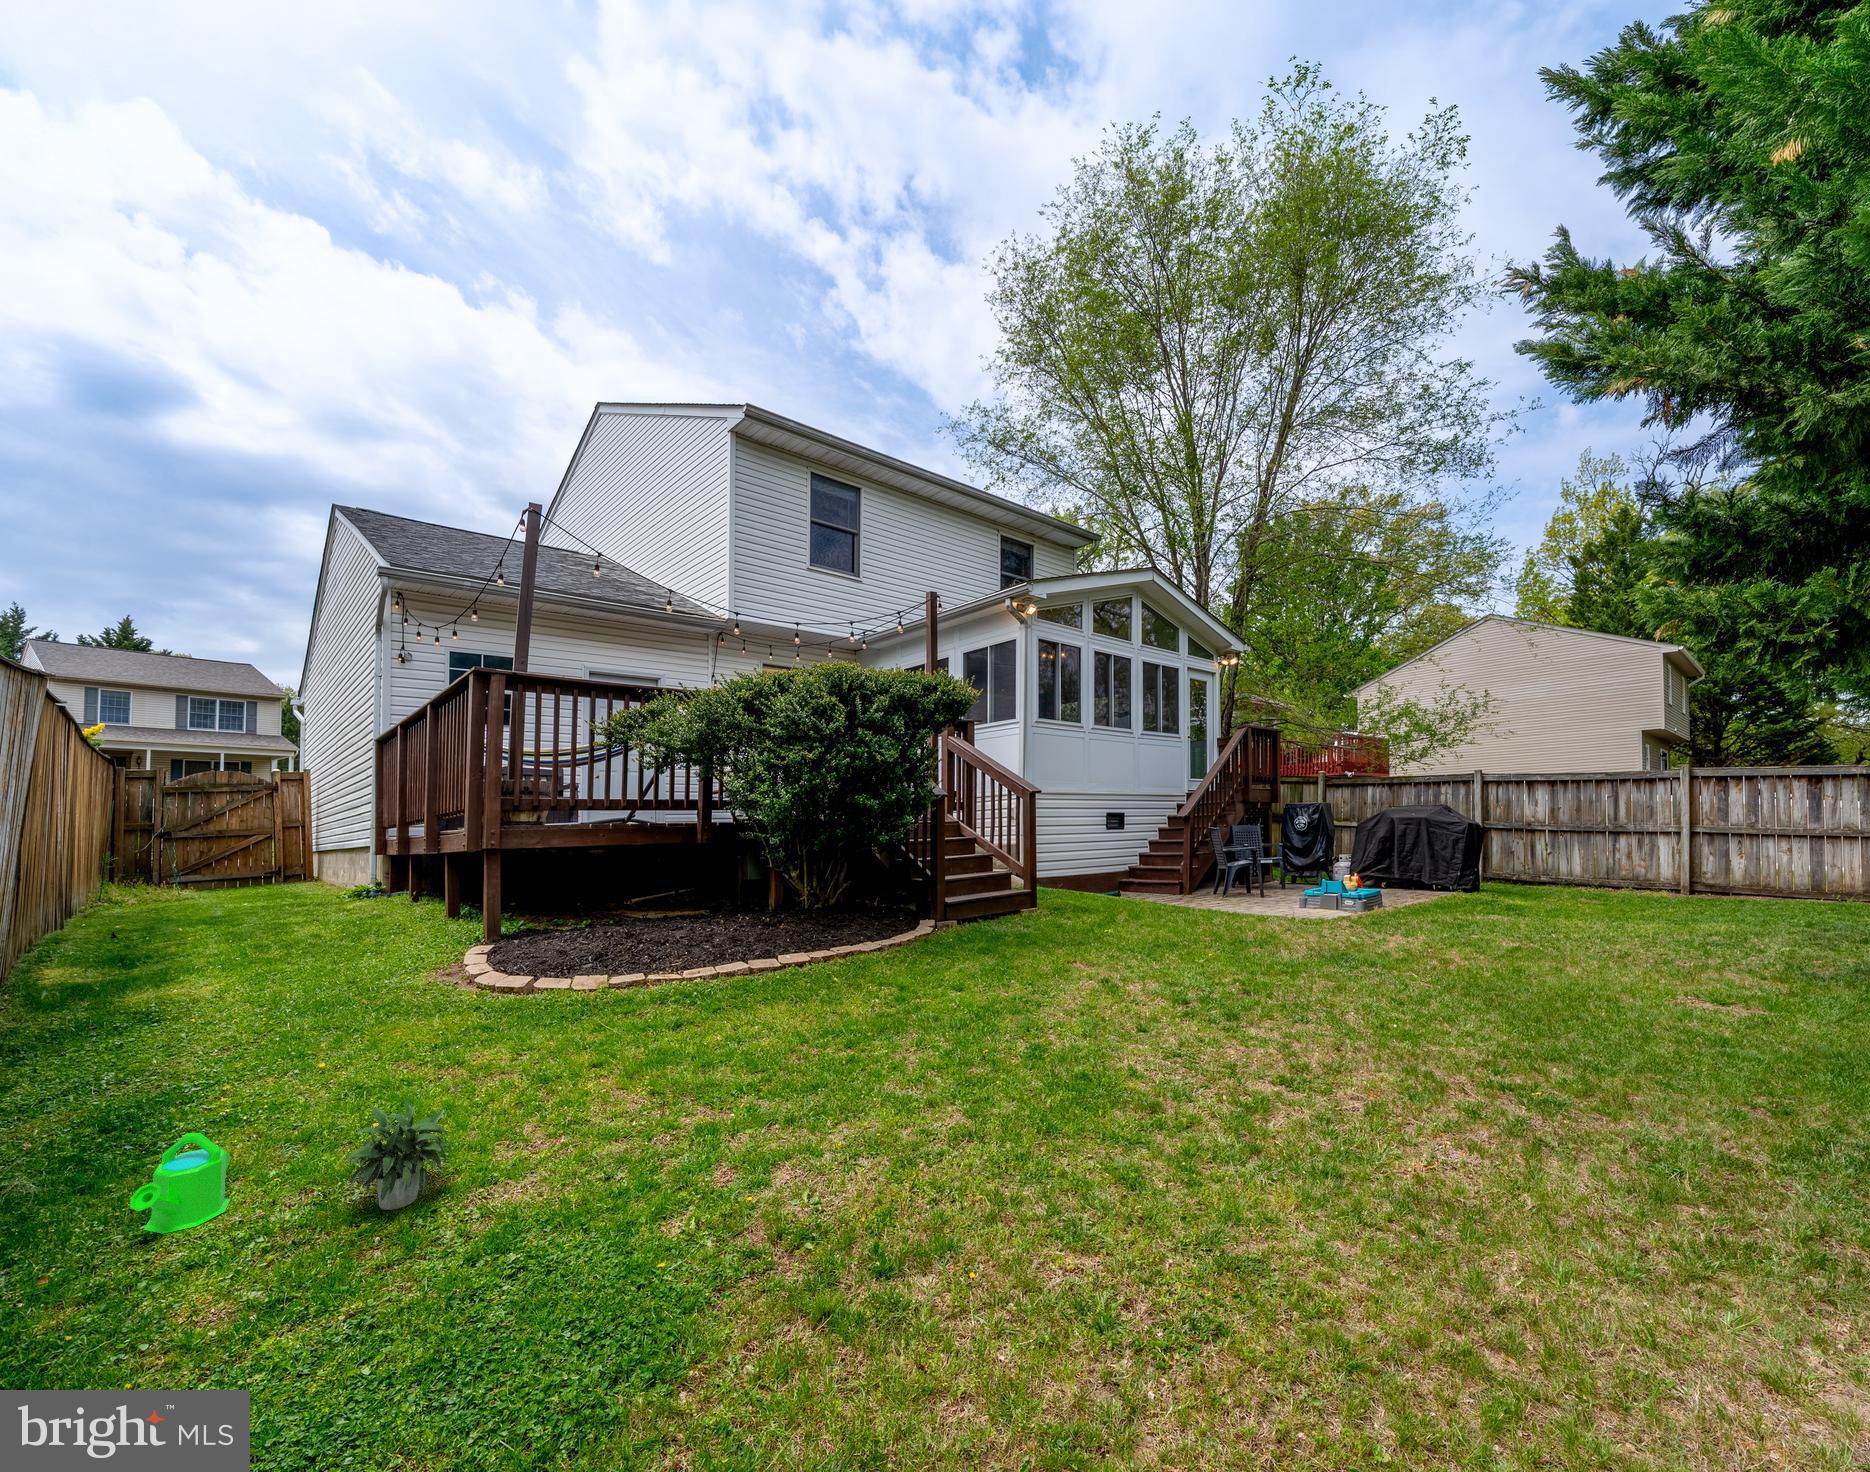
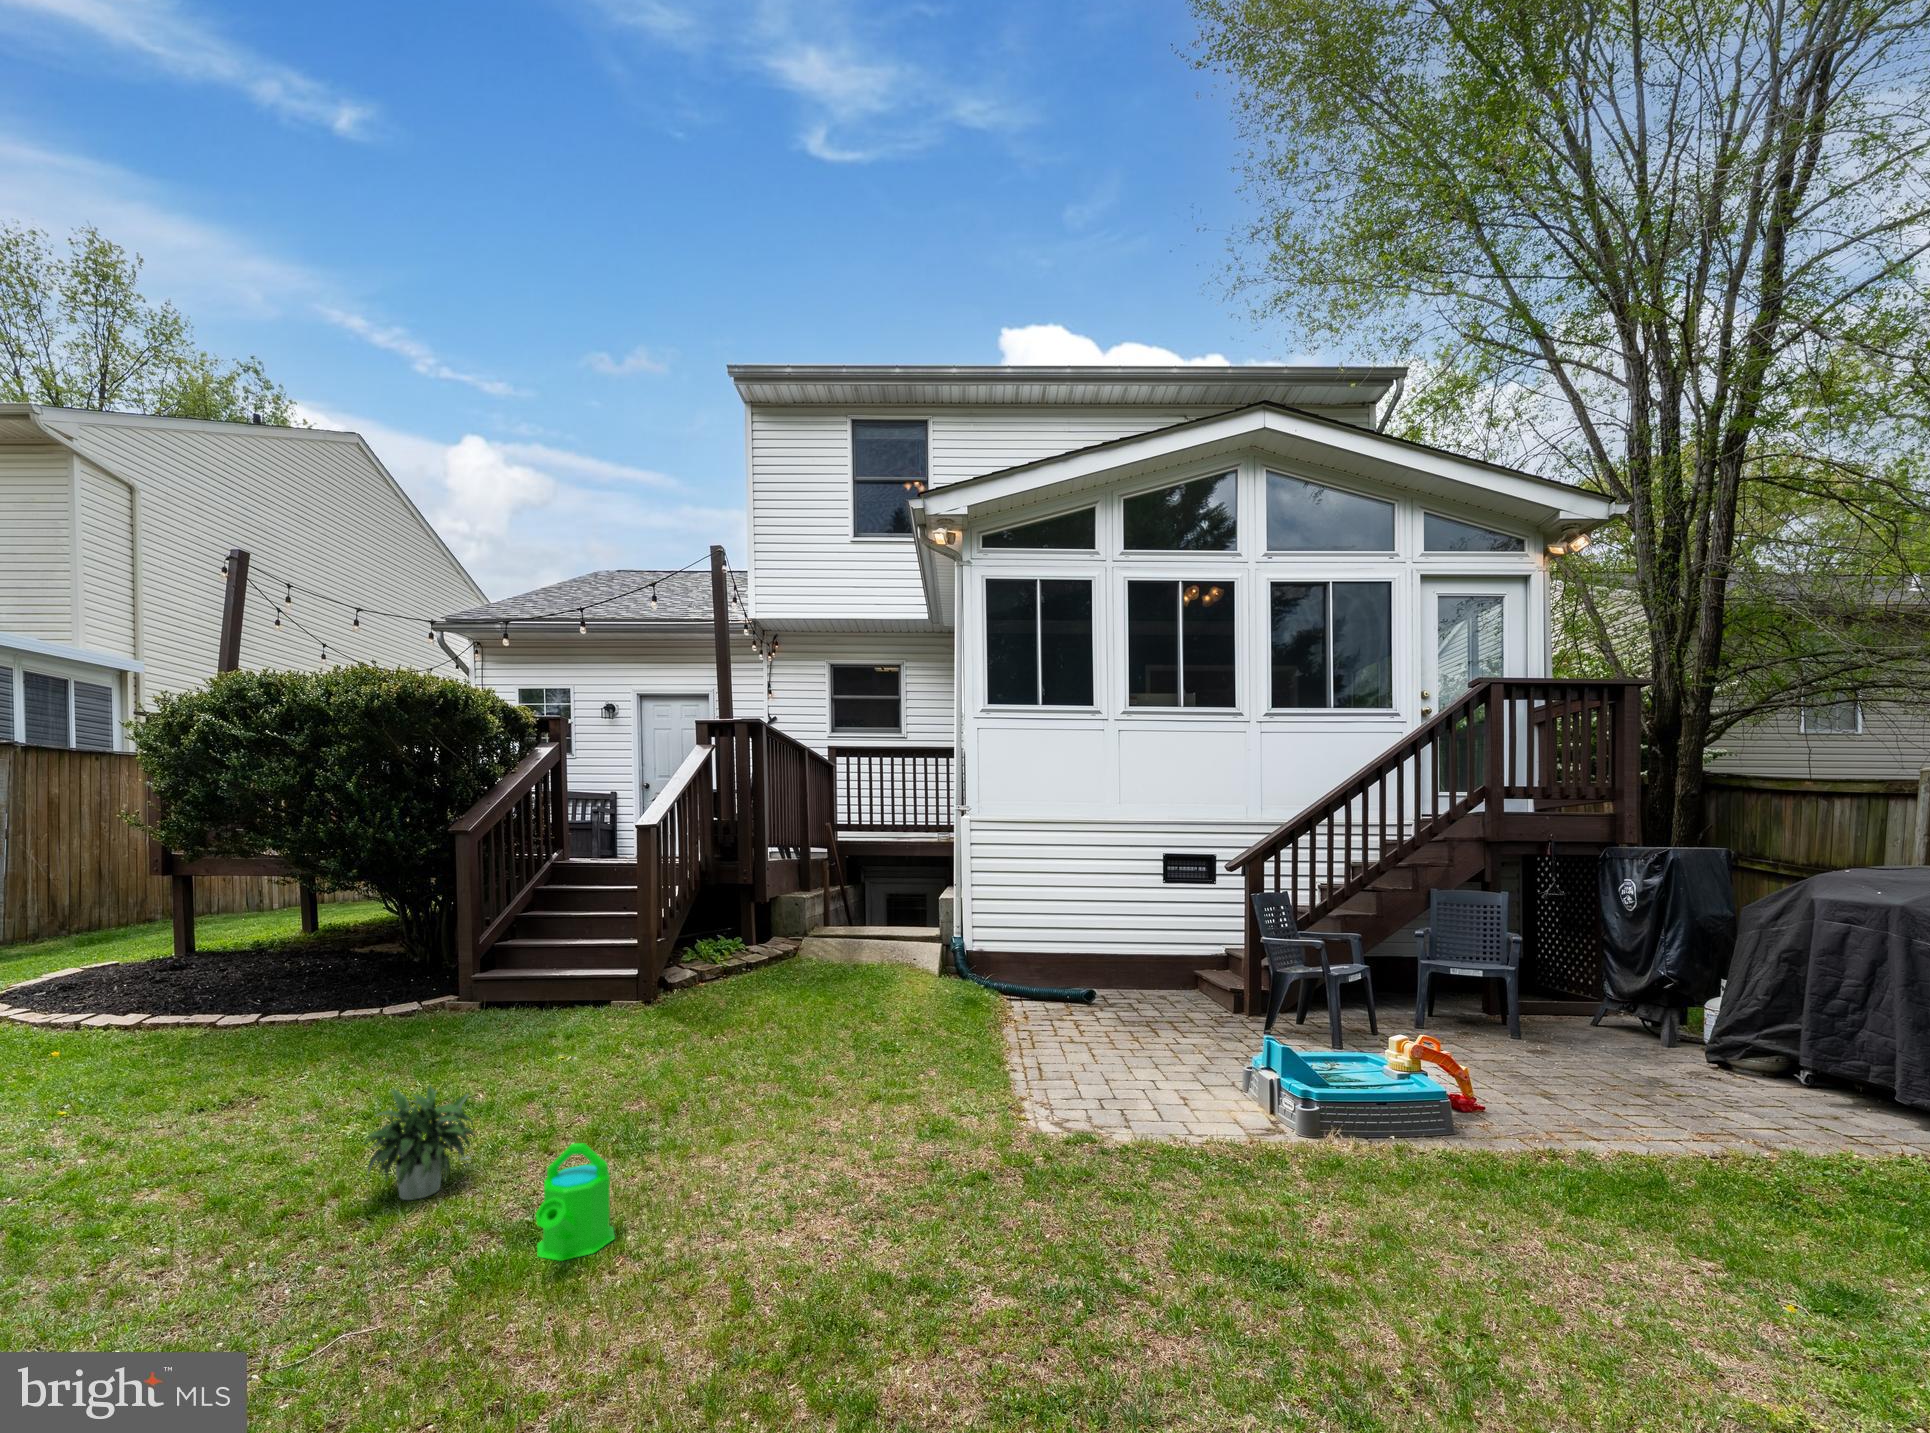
watering can: present [130,1133,230,1234] -> present [536,1143,615,1261]

